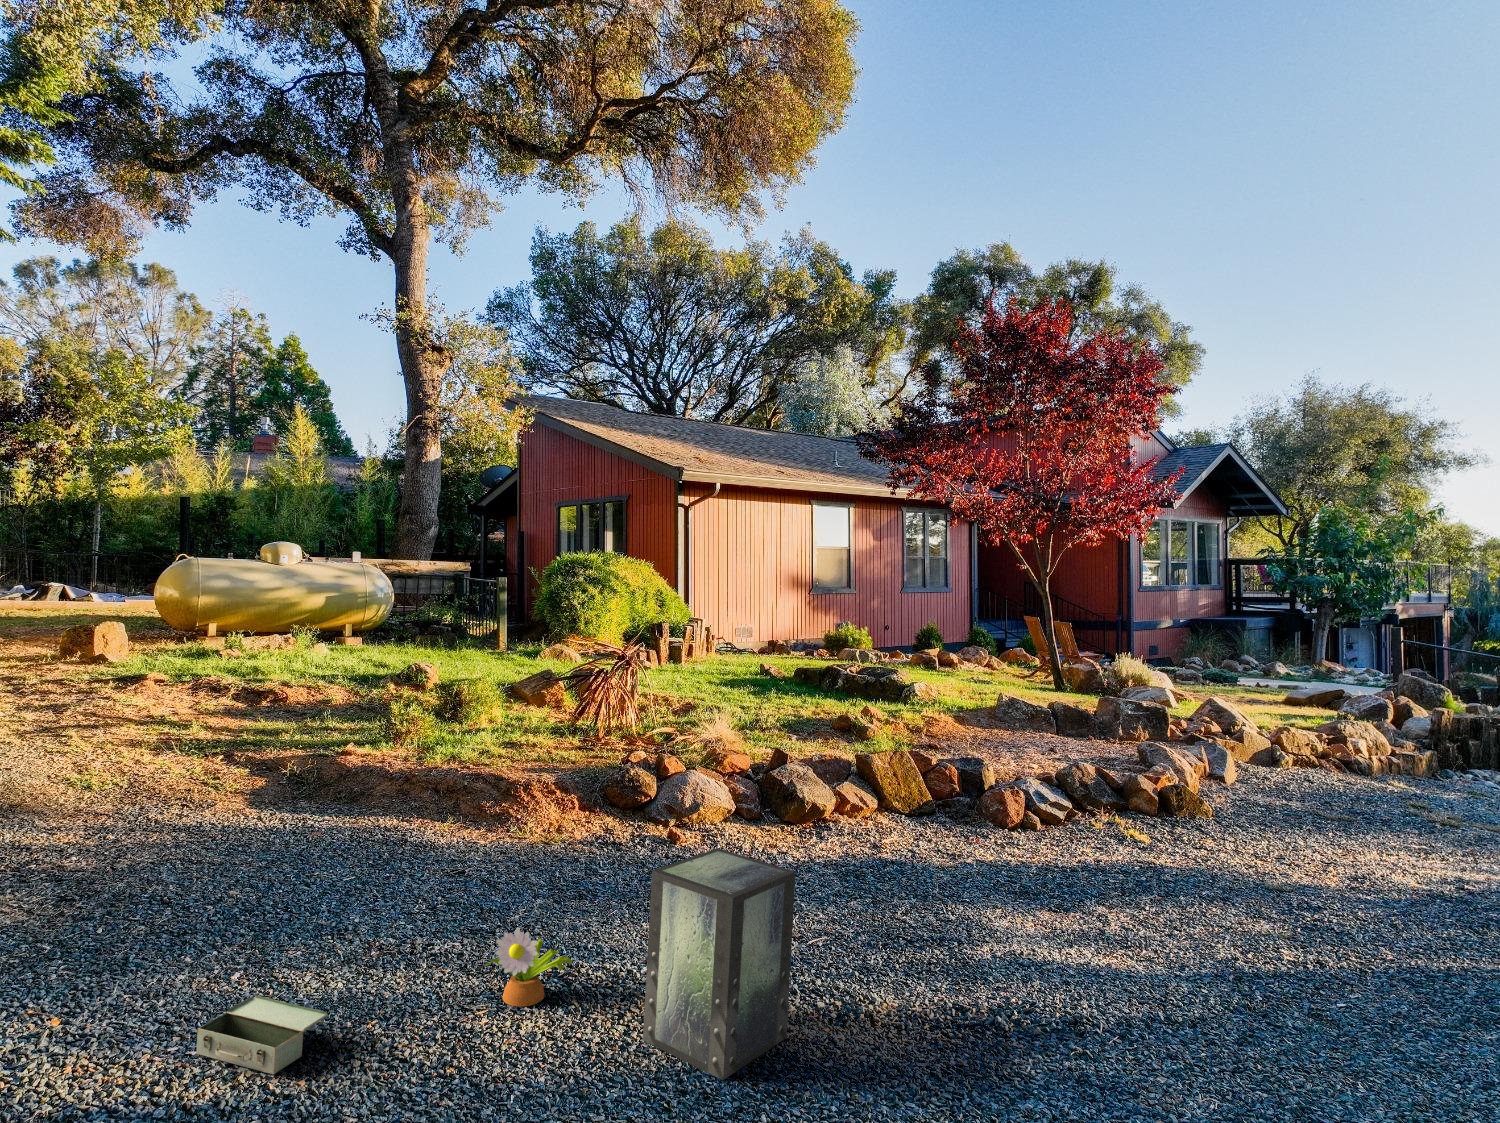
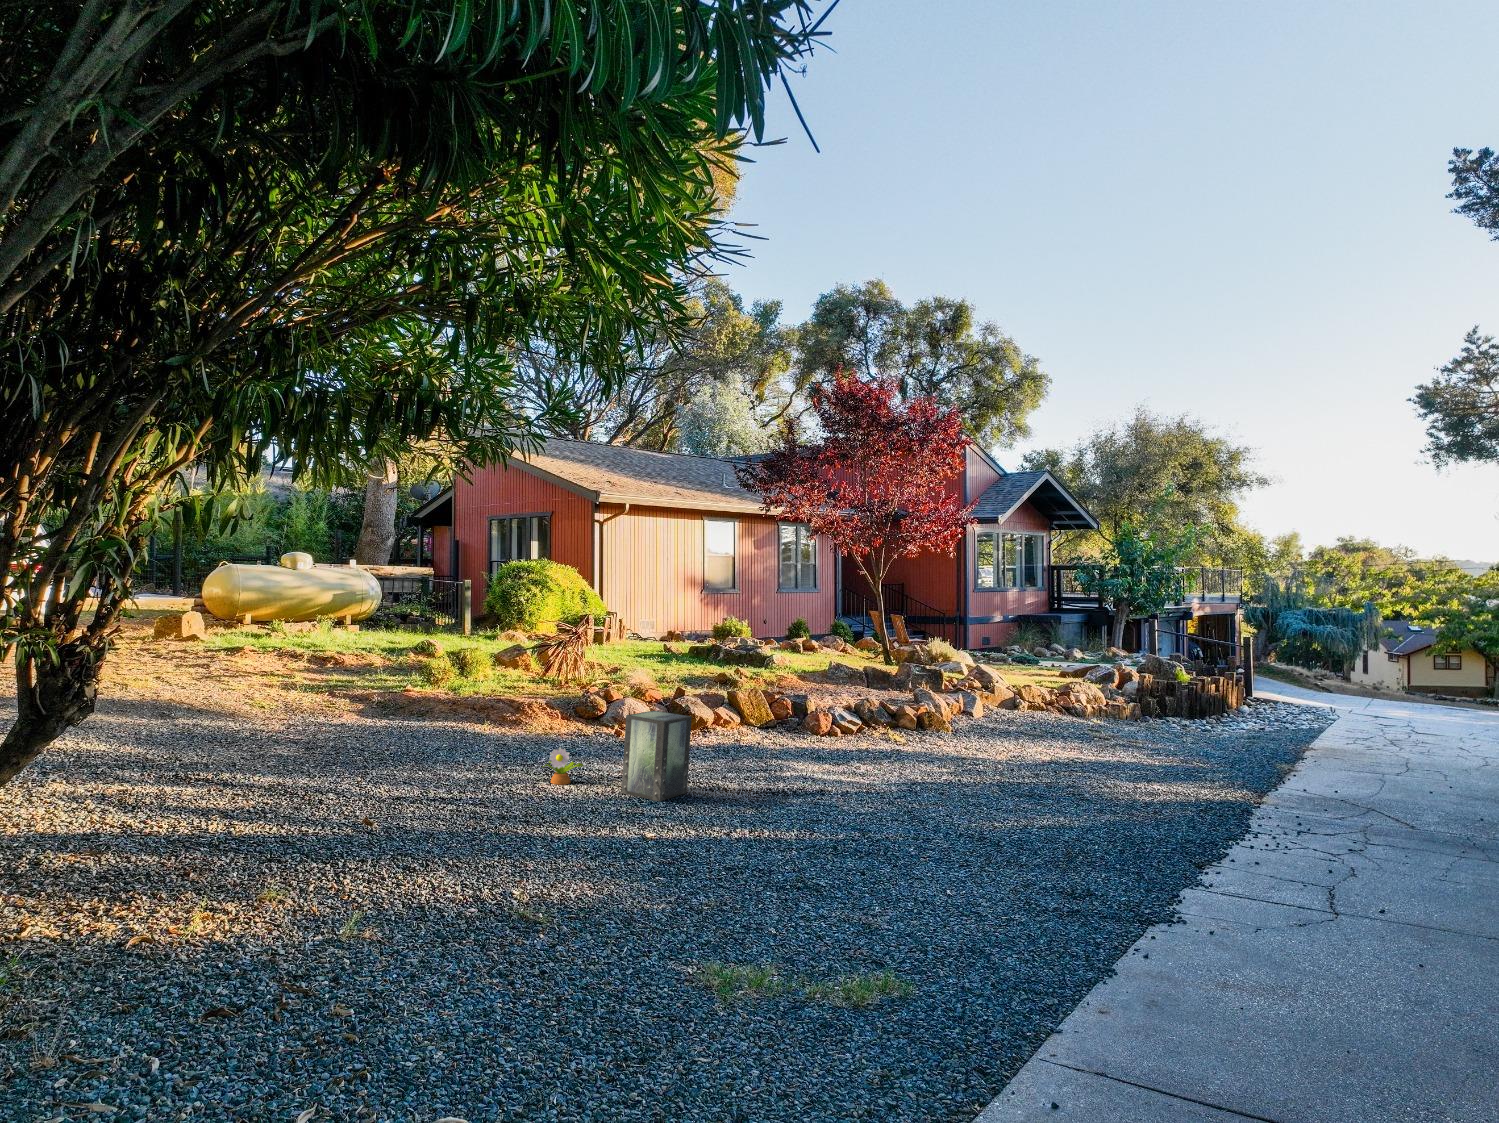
toolbox: present [196,996,328,1074] -> none [423,775,479,798]

